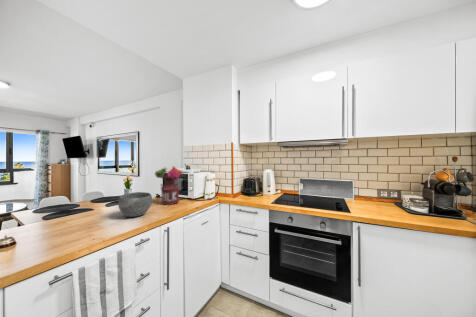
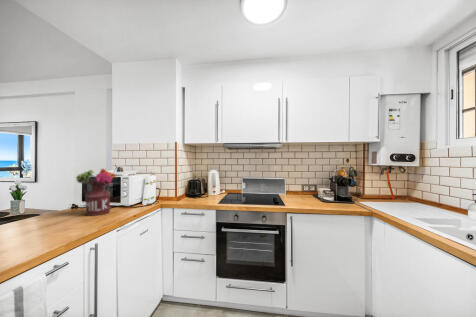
bowl: present [118,192,152,217] -> none [27,202,79,235]

